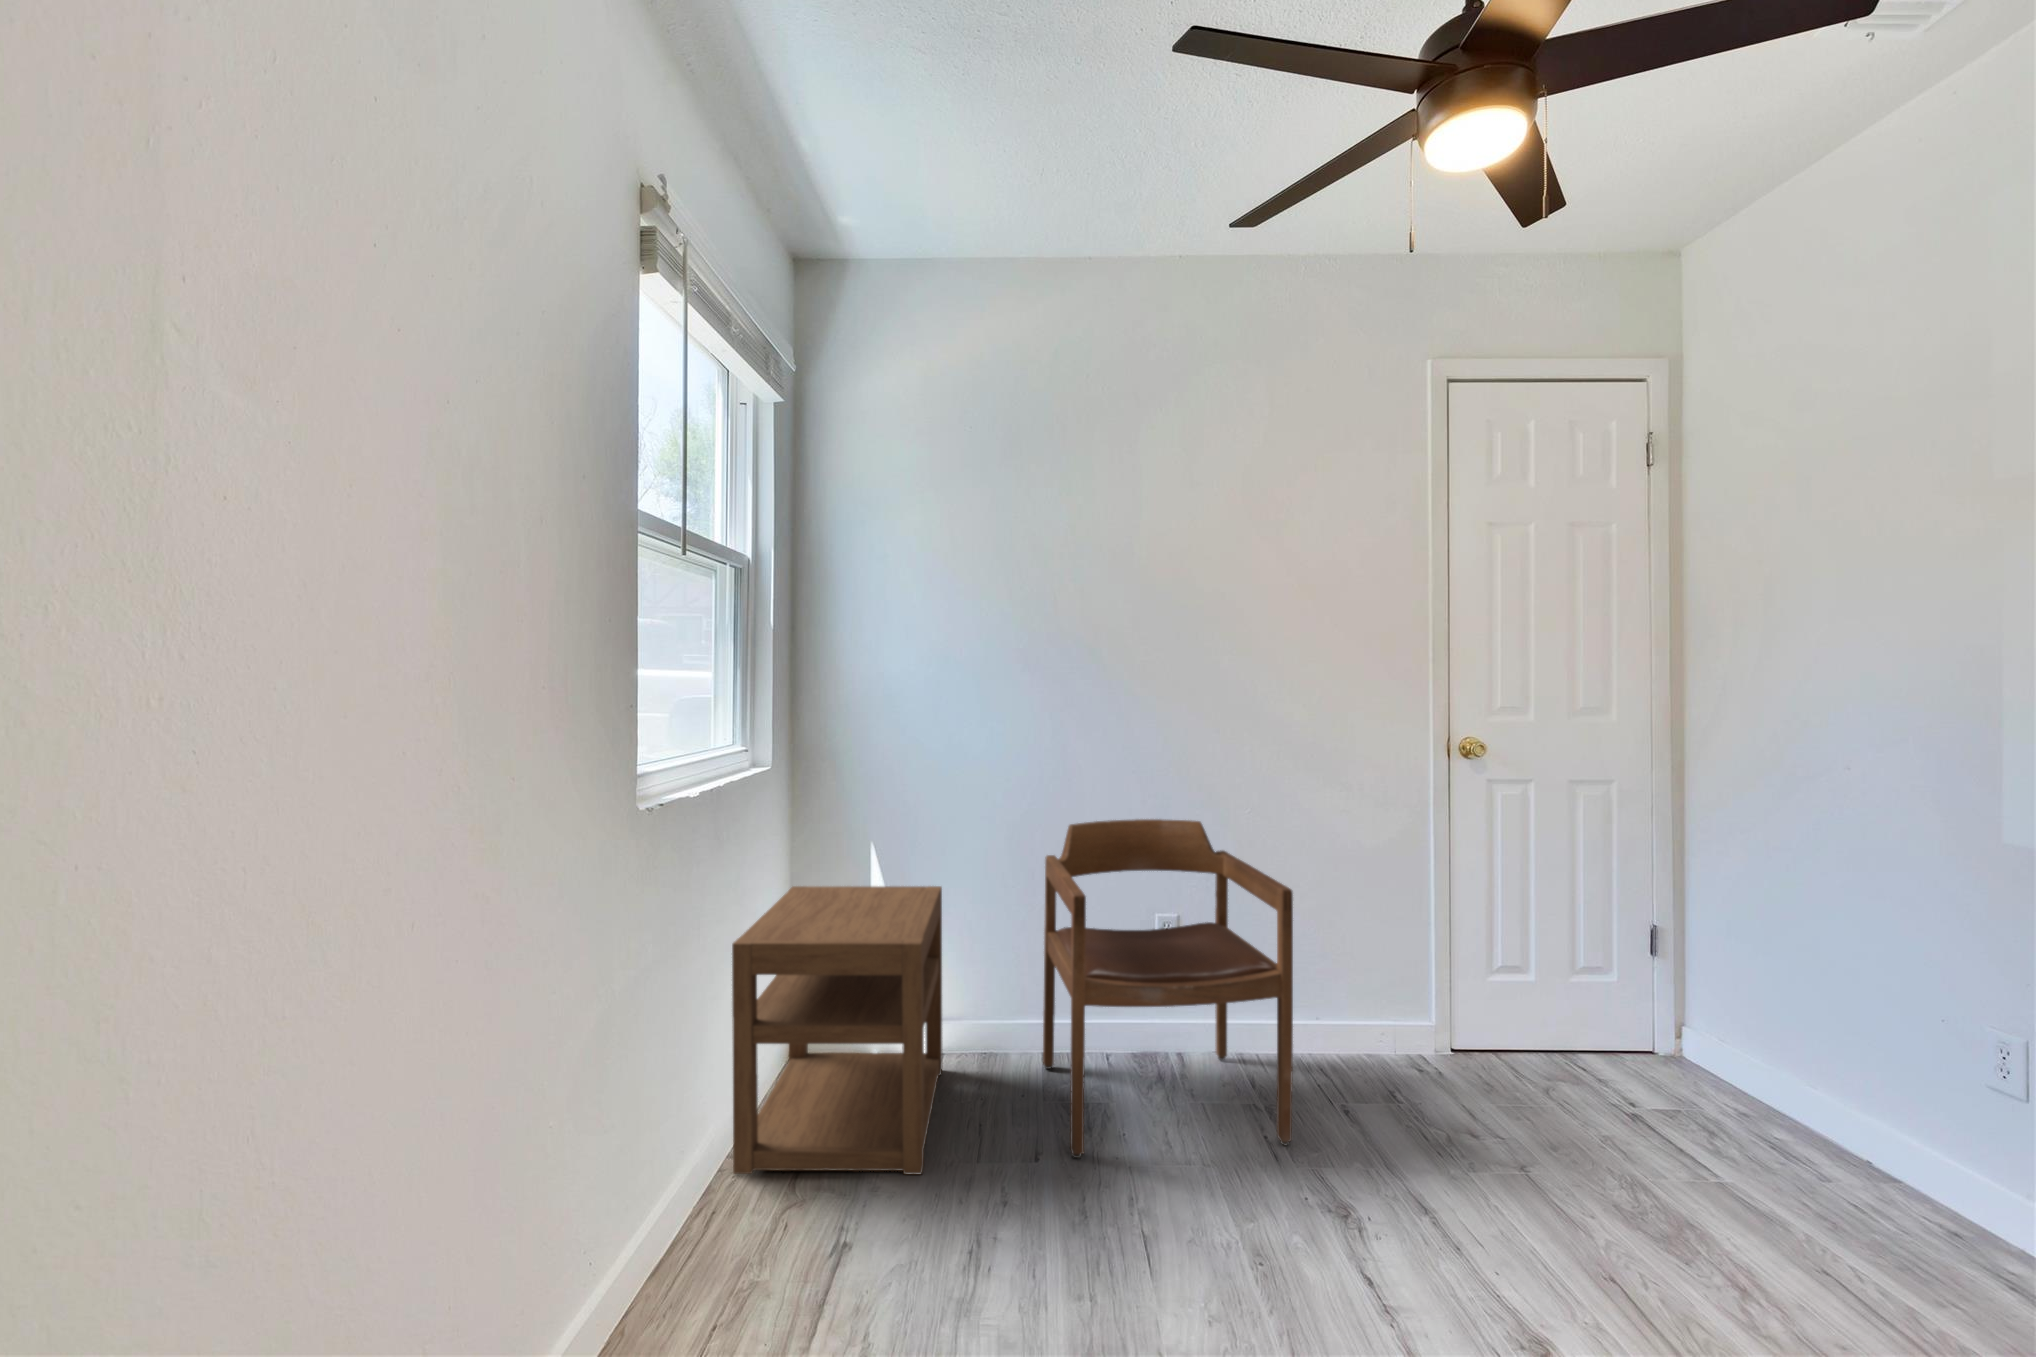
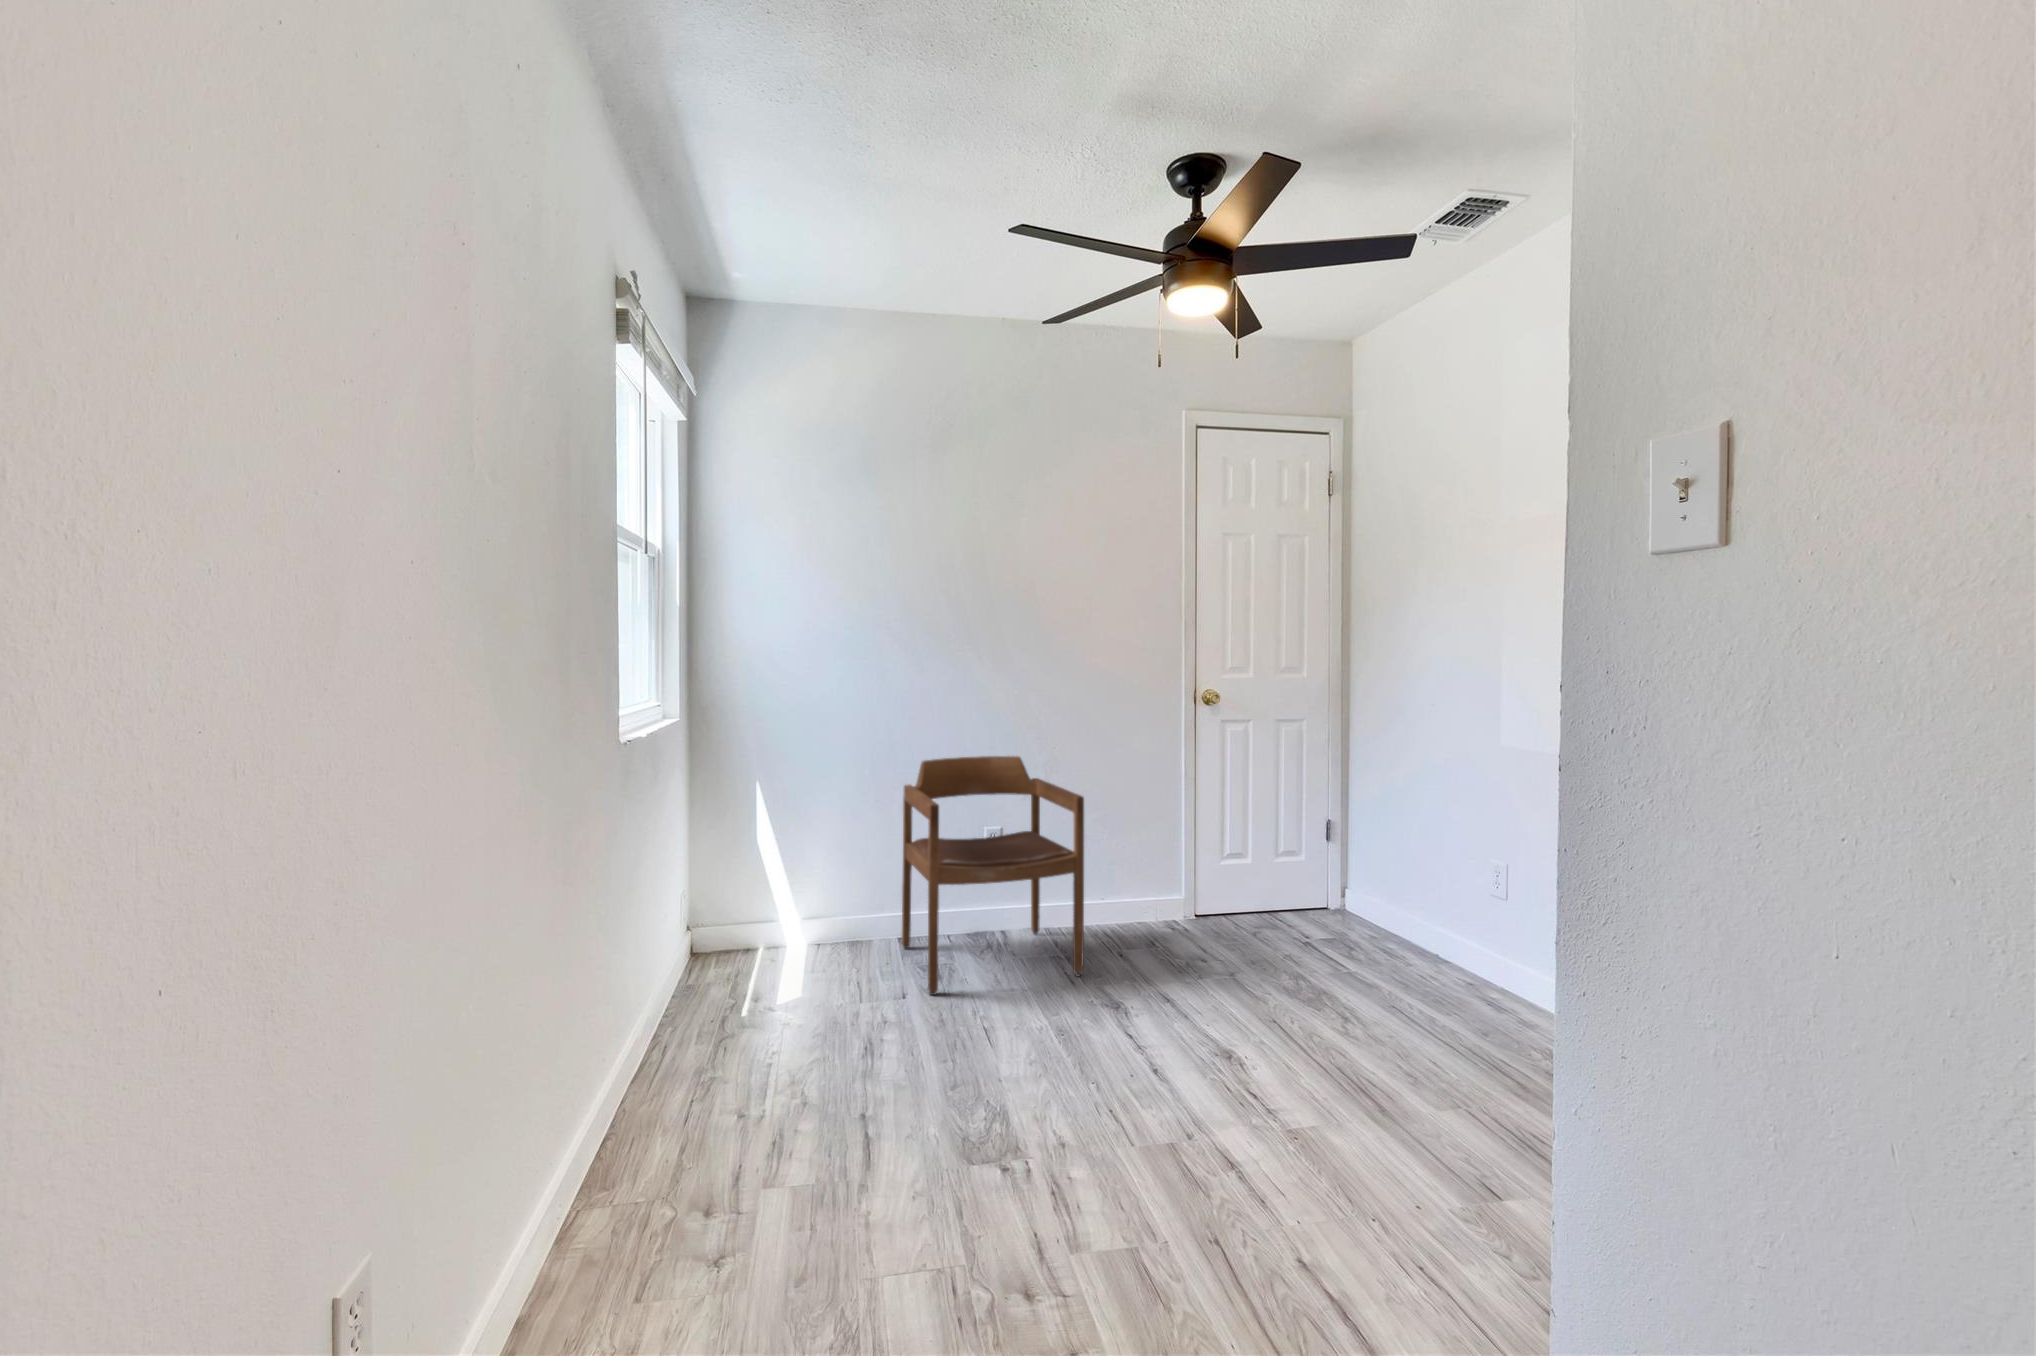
nightstand: present [732,886,943,1174] -> none [669,812,823,1025]

